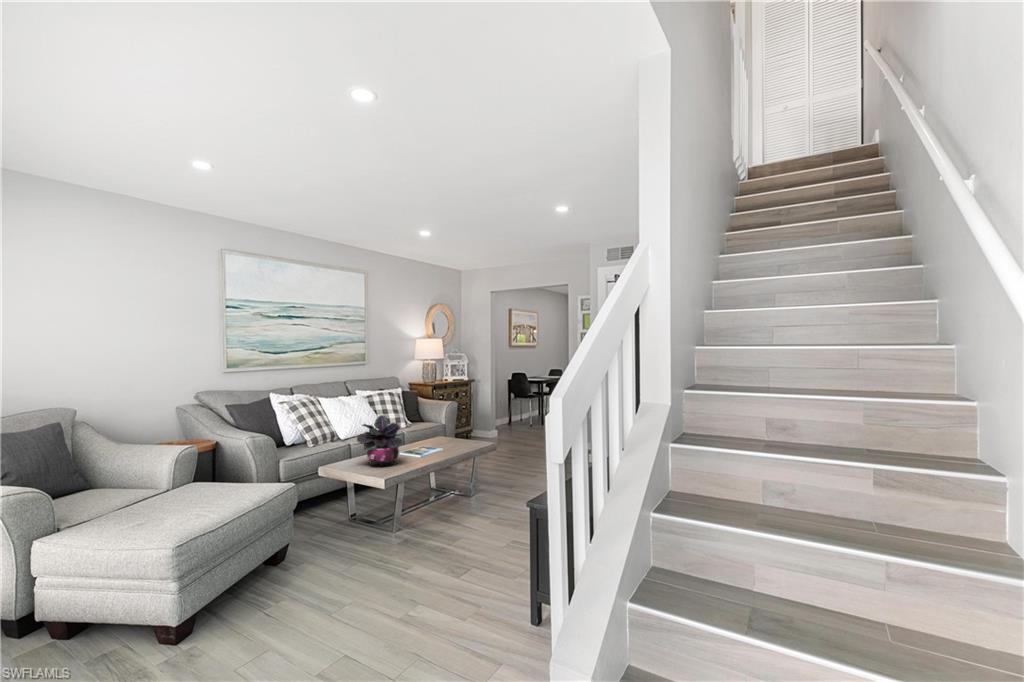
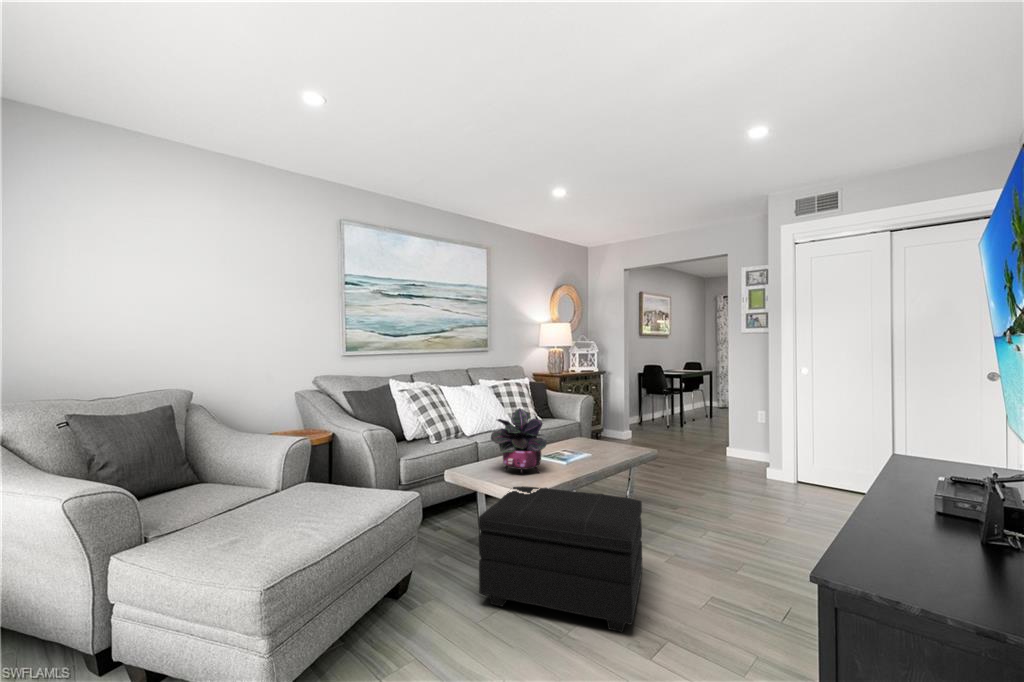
footstool: none [342,475,468,567] -> present [478,486,642,632]

